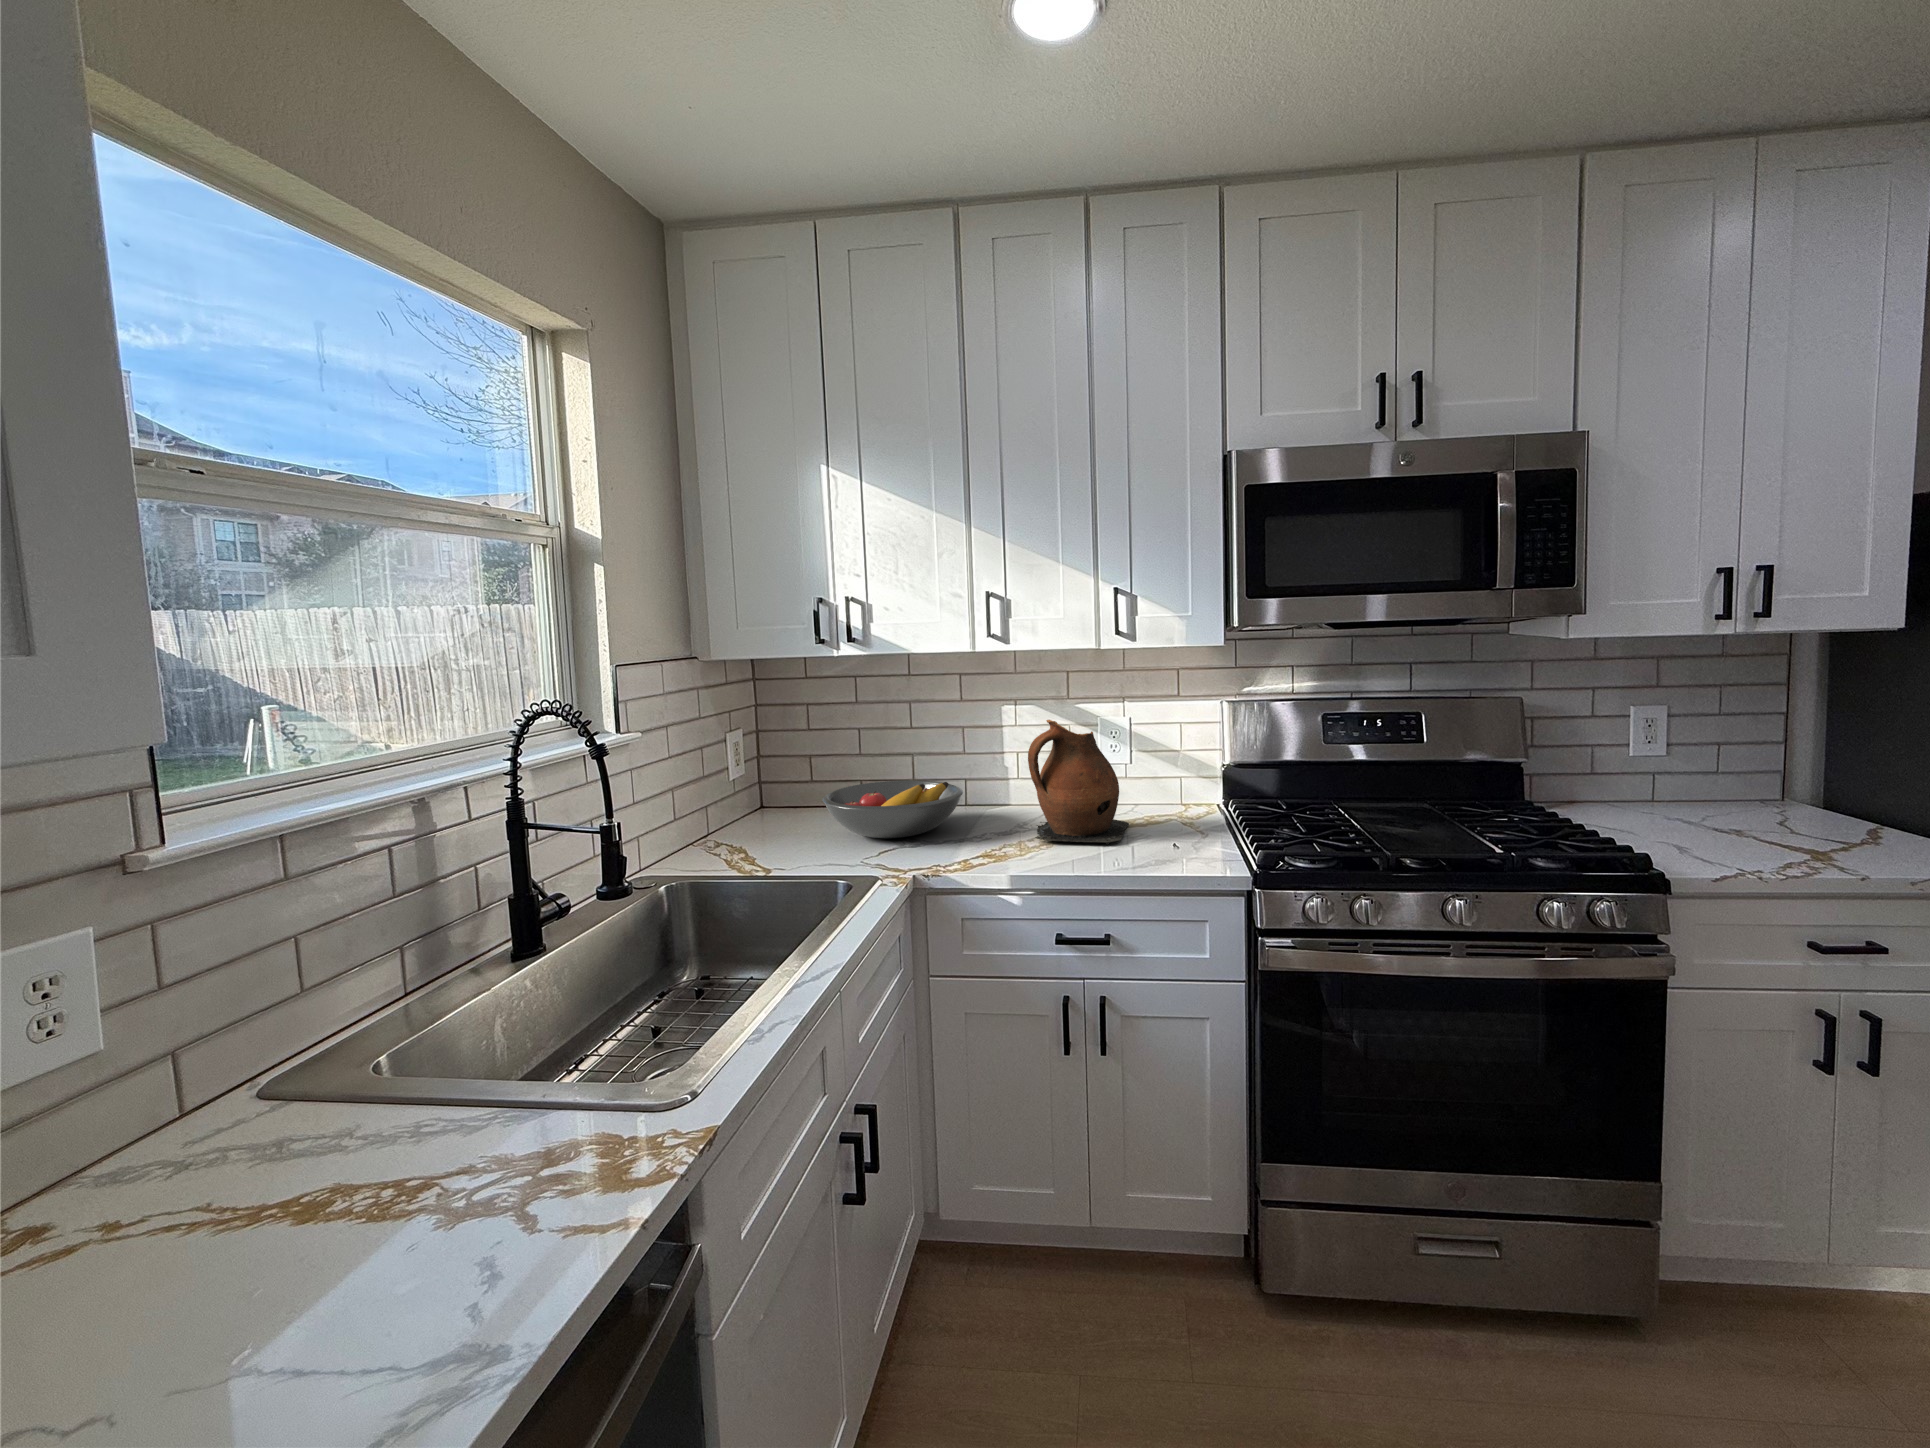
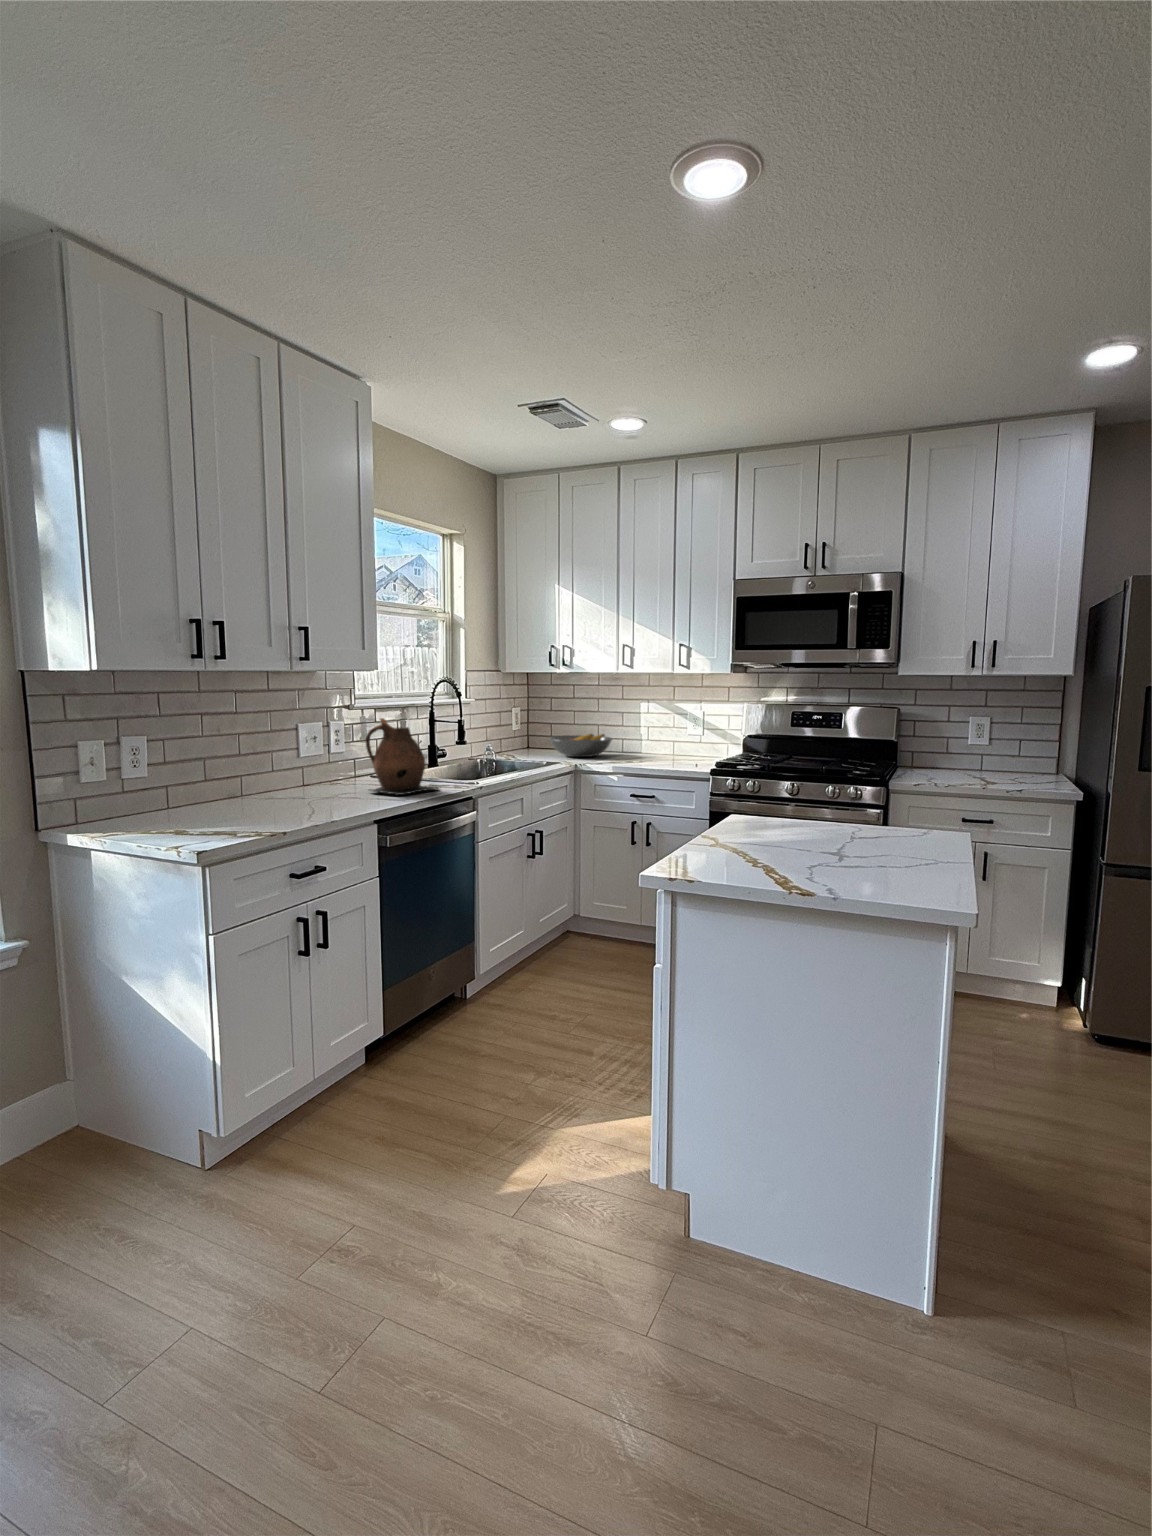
ceramic pitcher: present [1028,720,1129,845] -> present [365,718,437,795]

